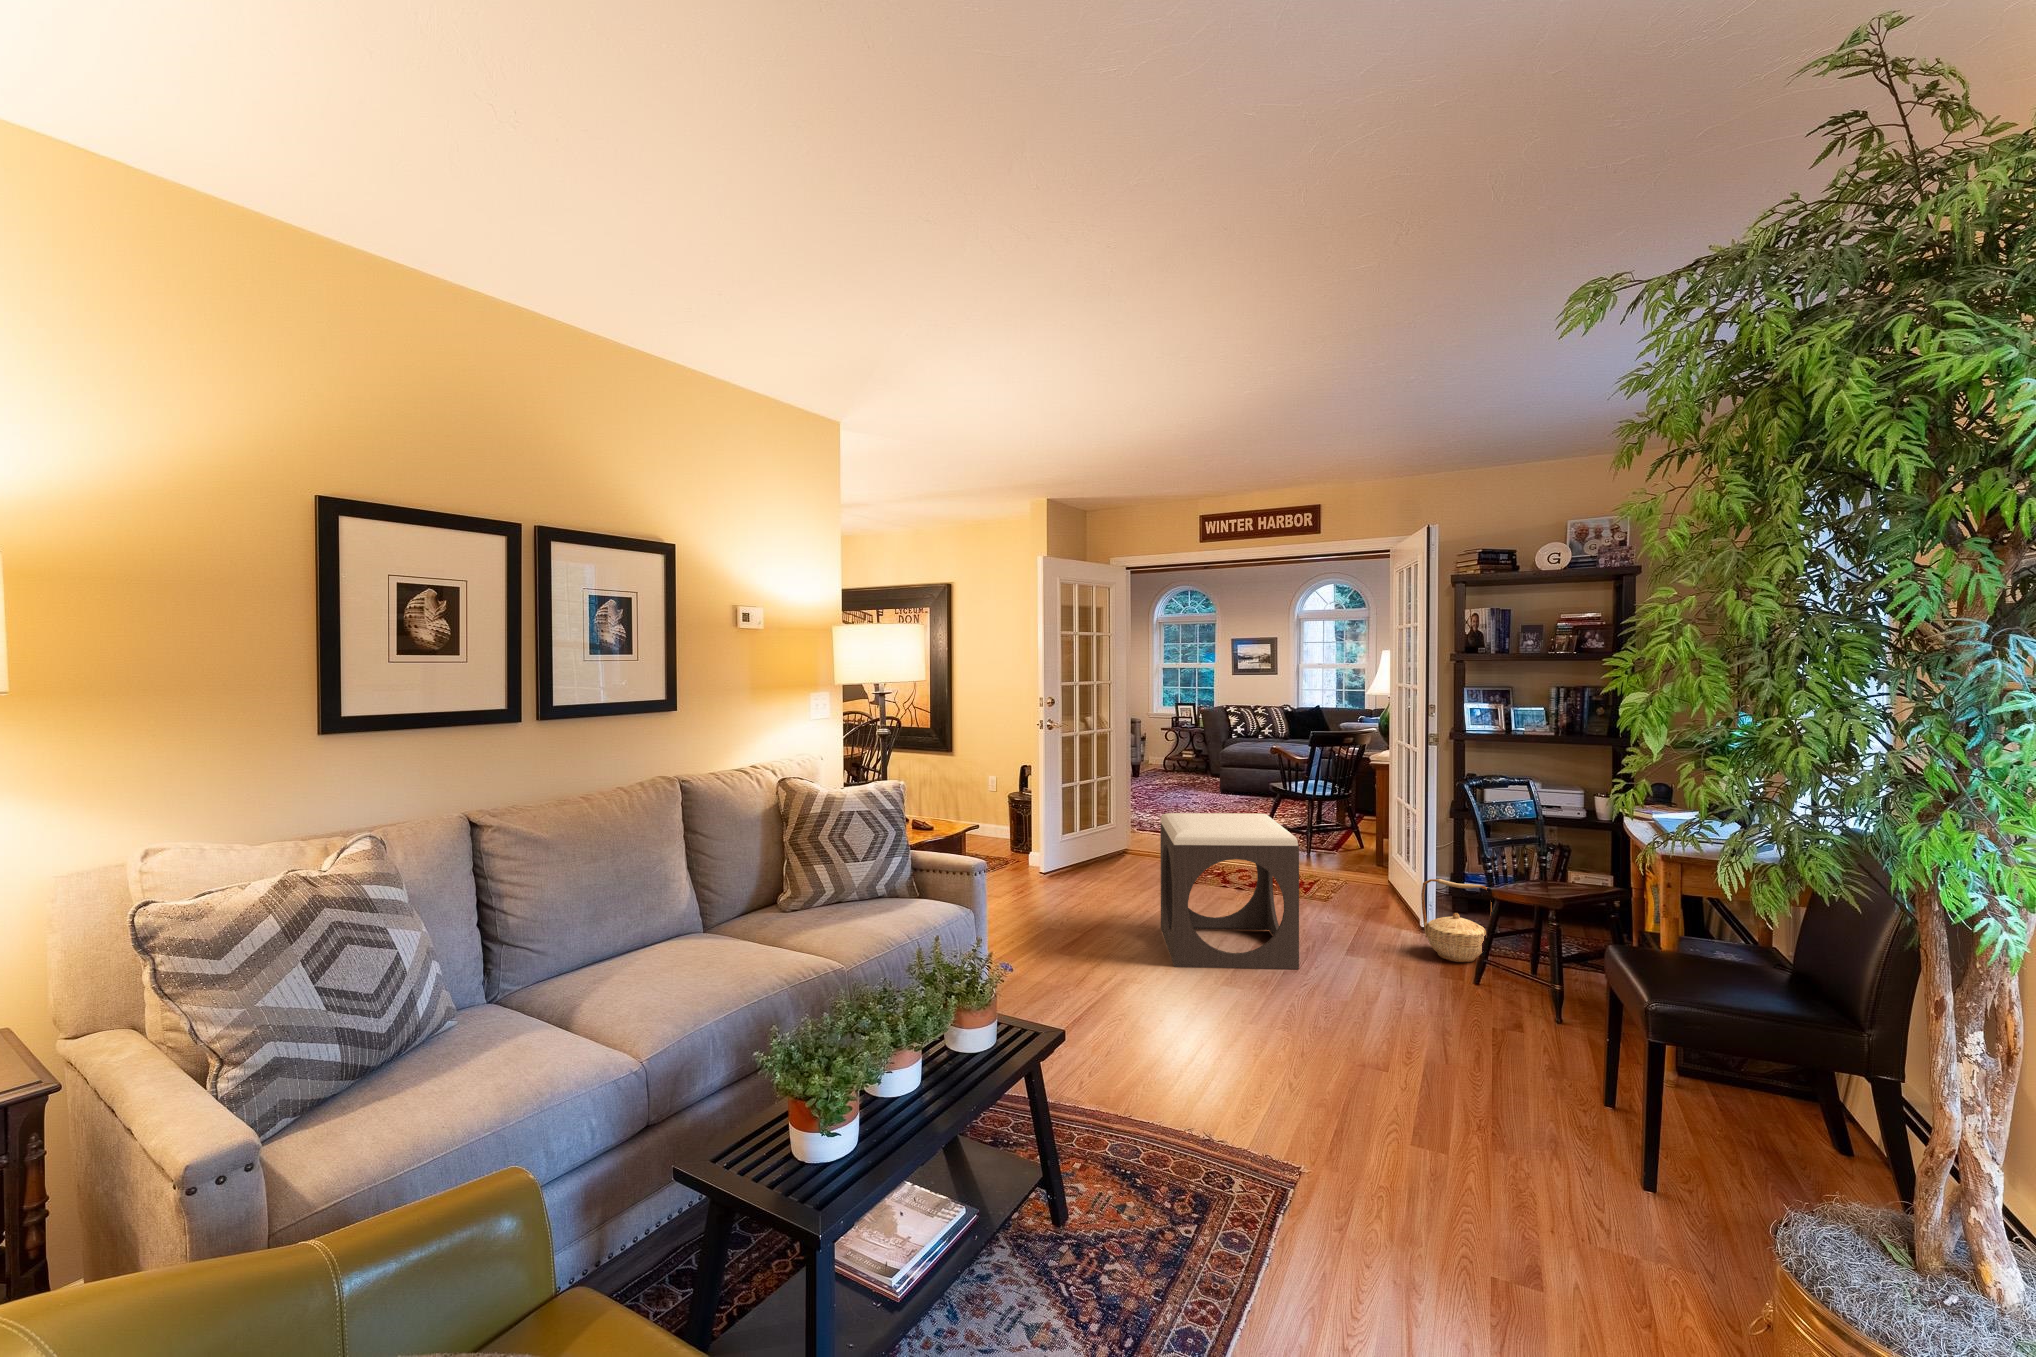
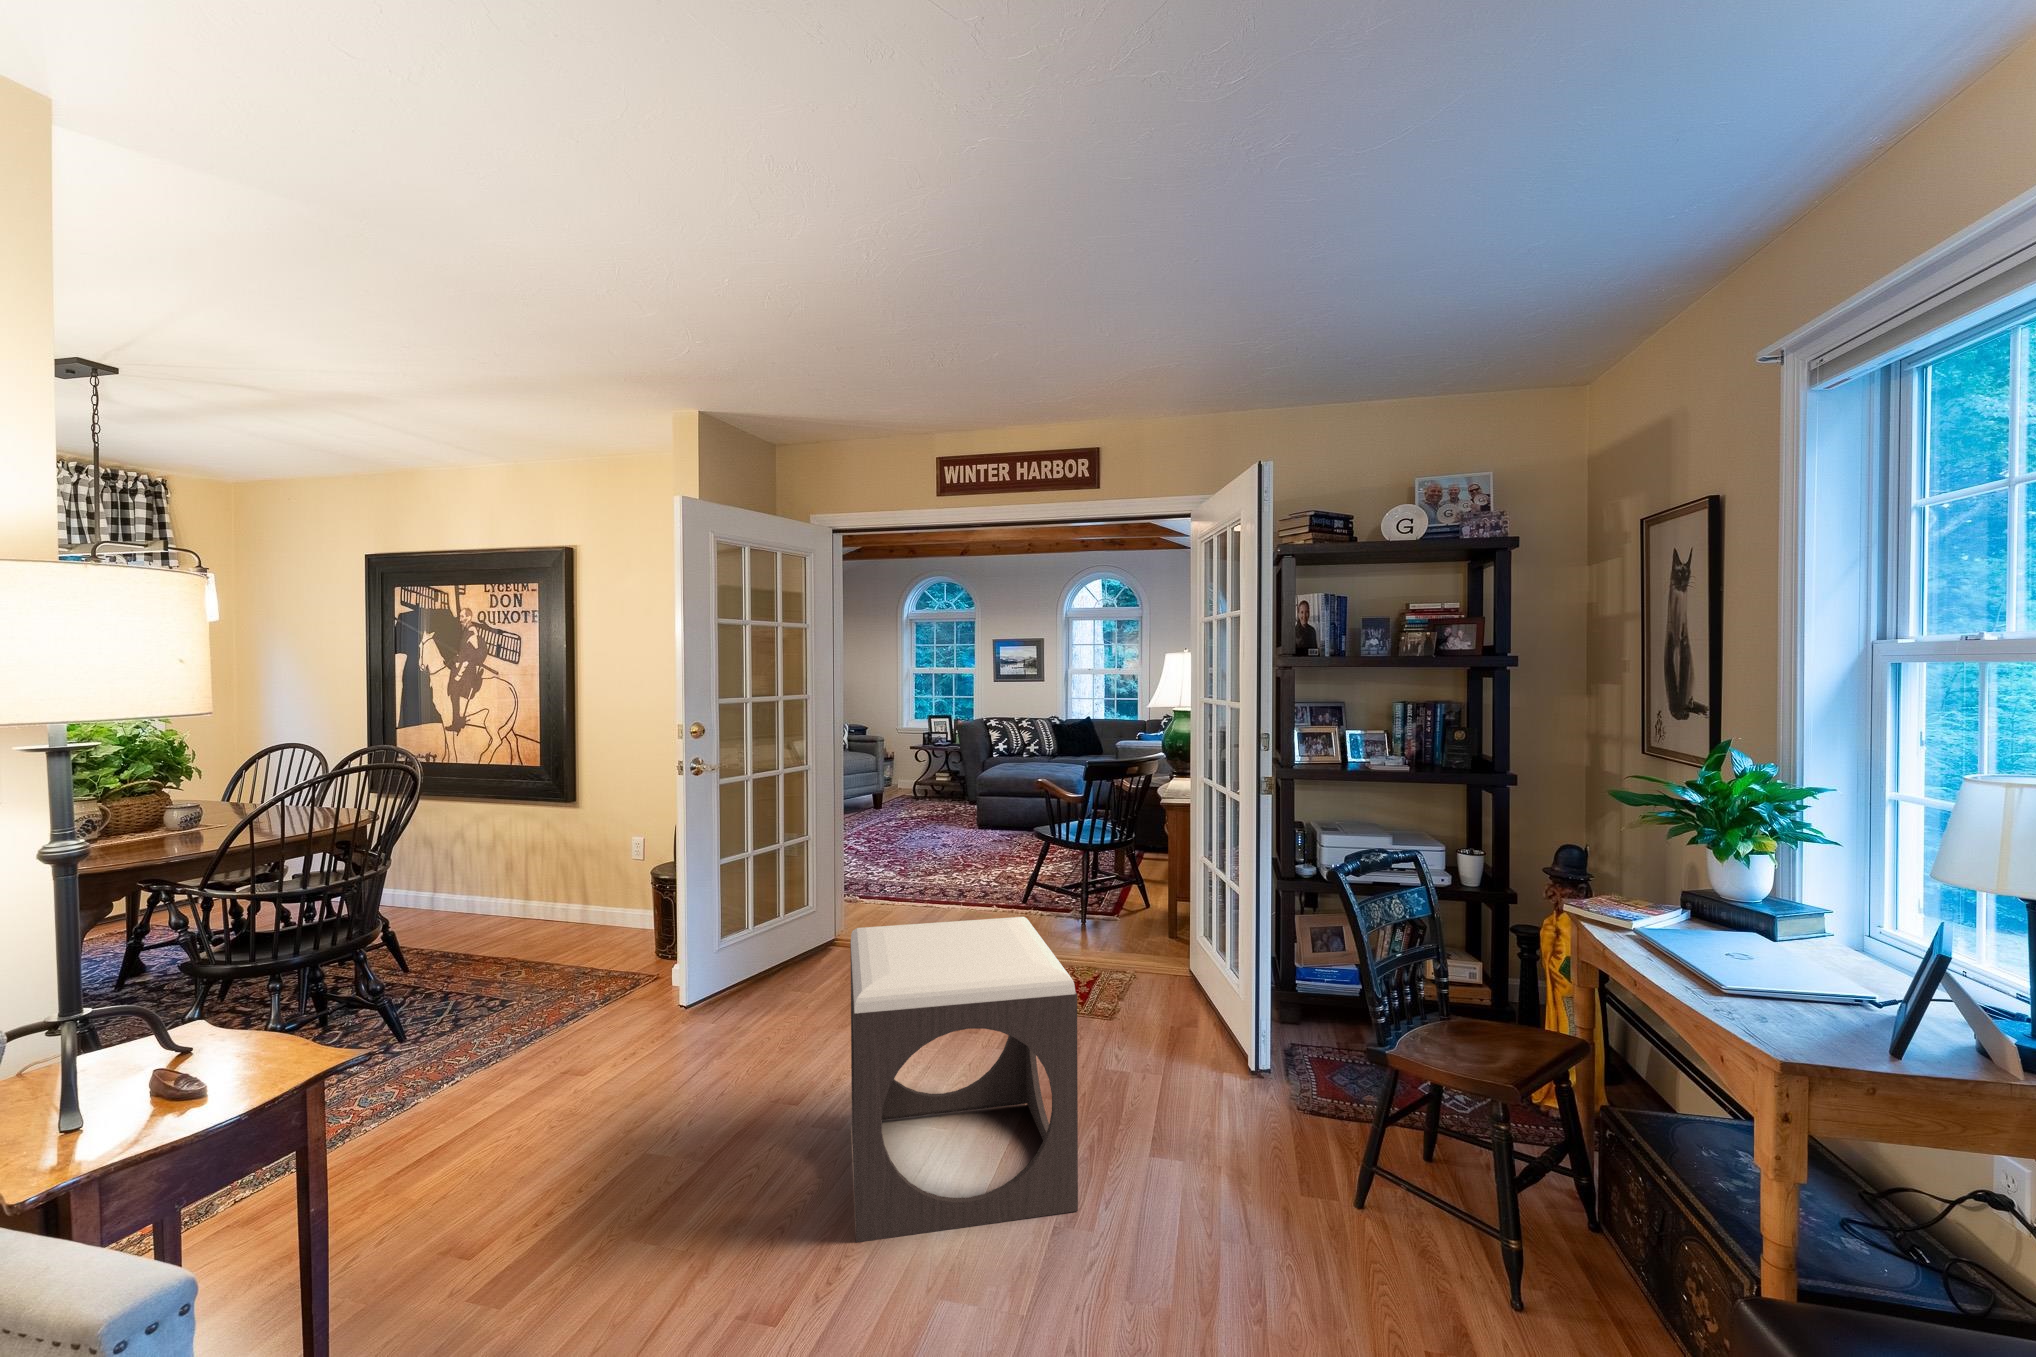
basket: present [1421,879,1492,962] -> none [1259,1011,1366,1147]

